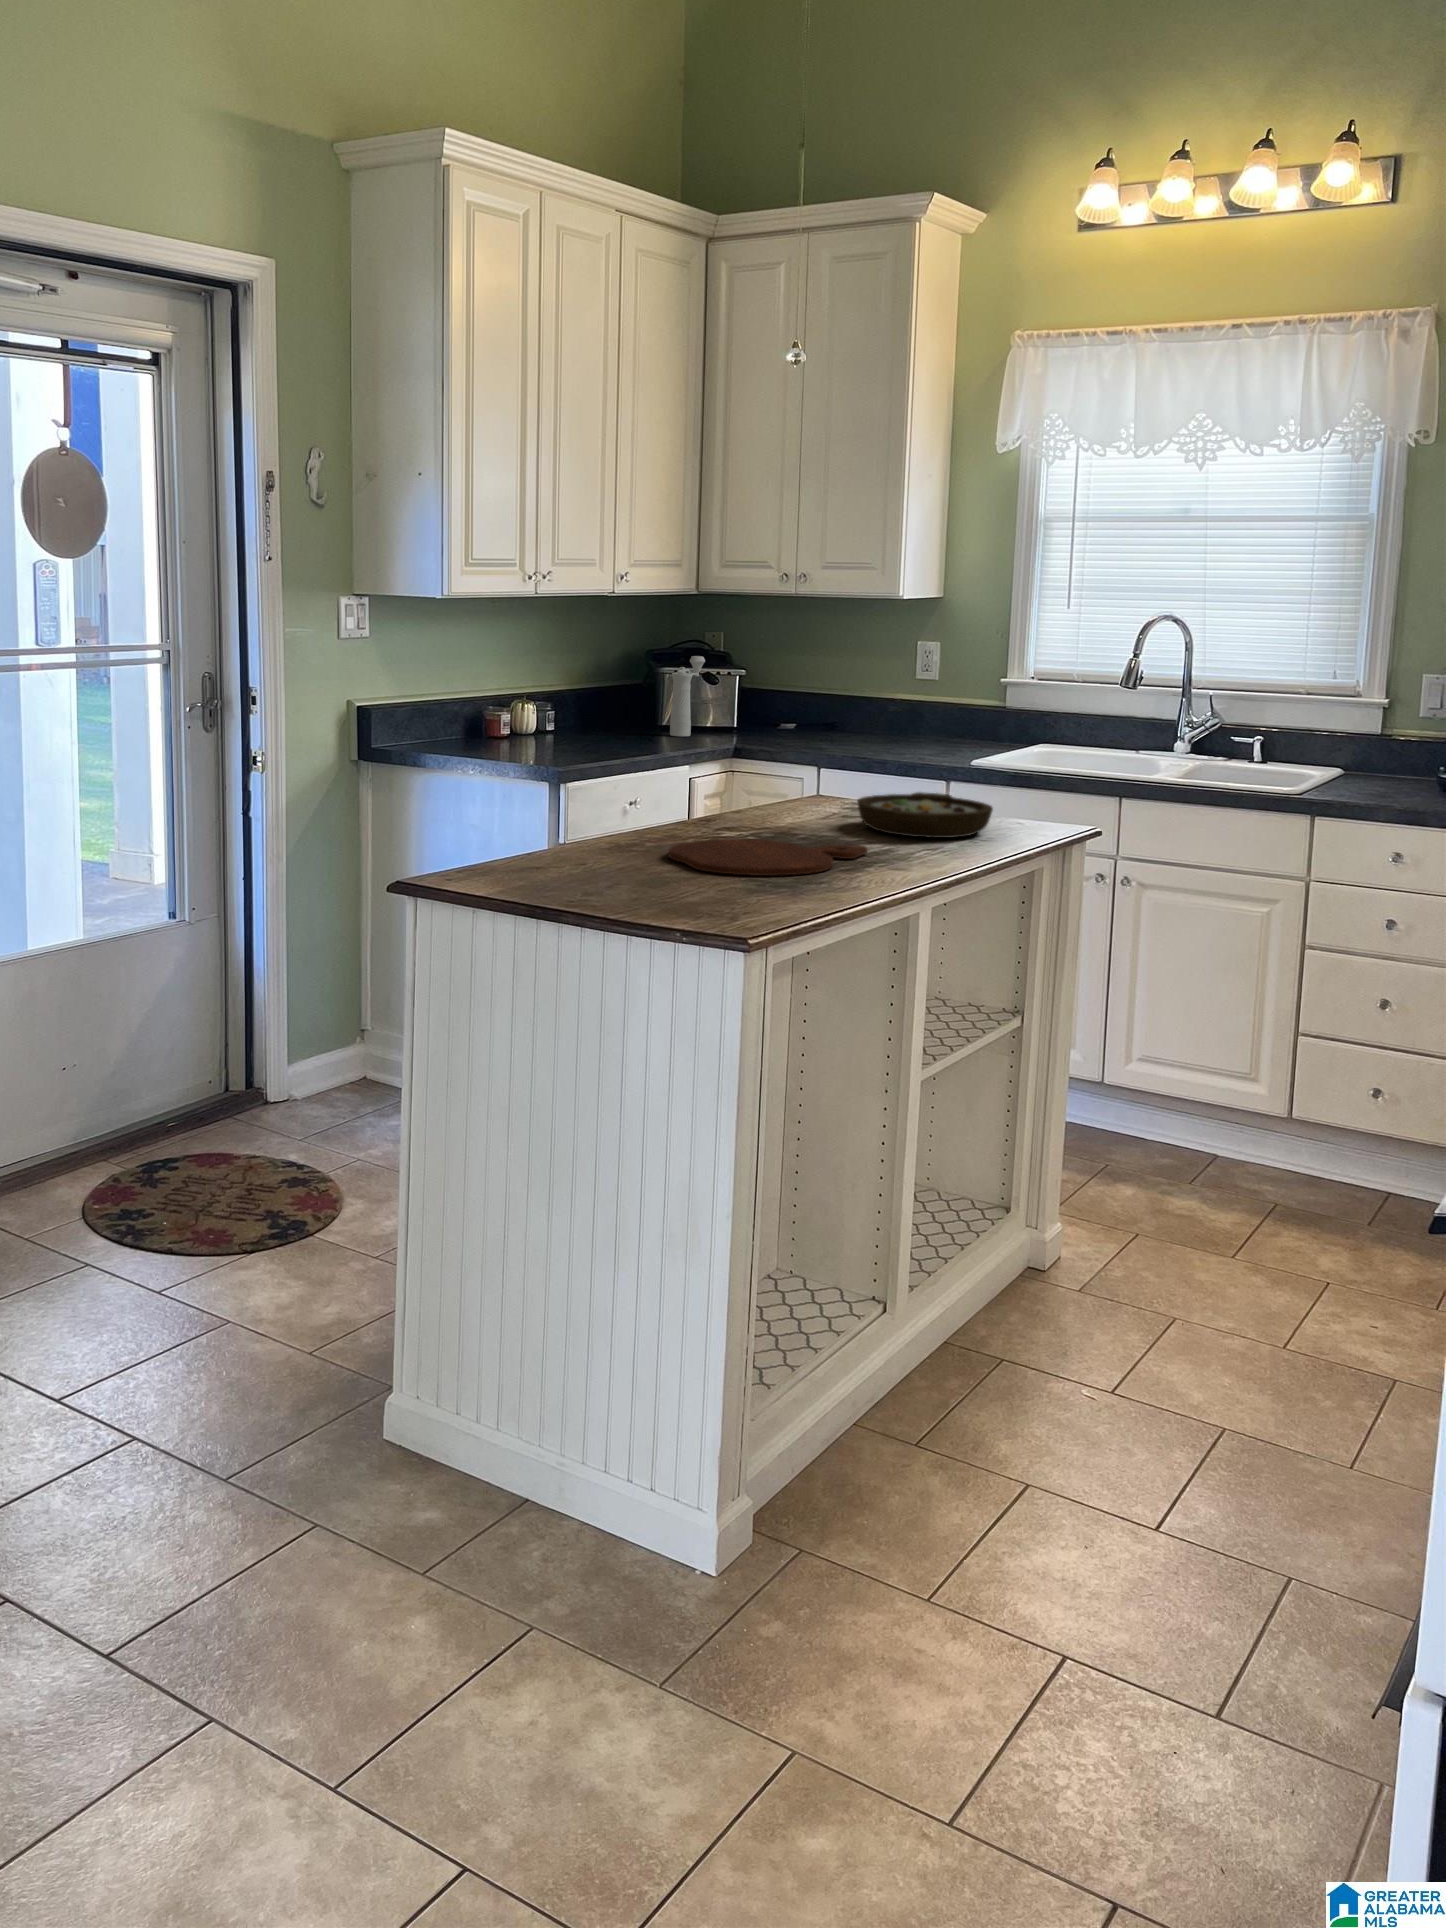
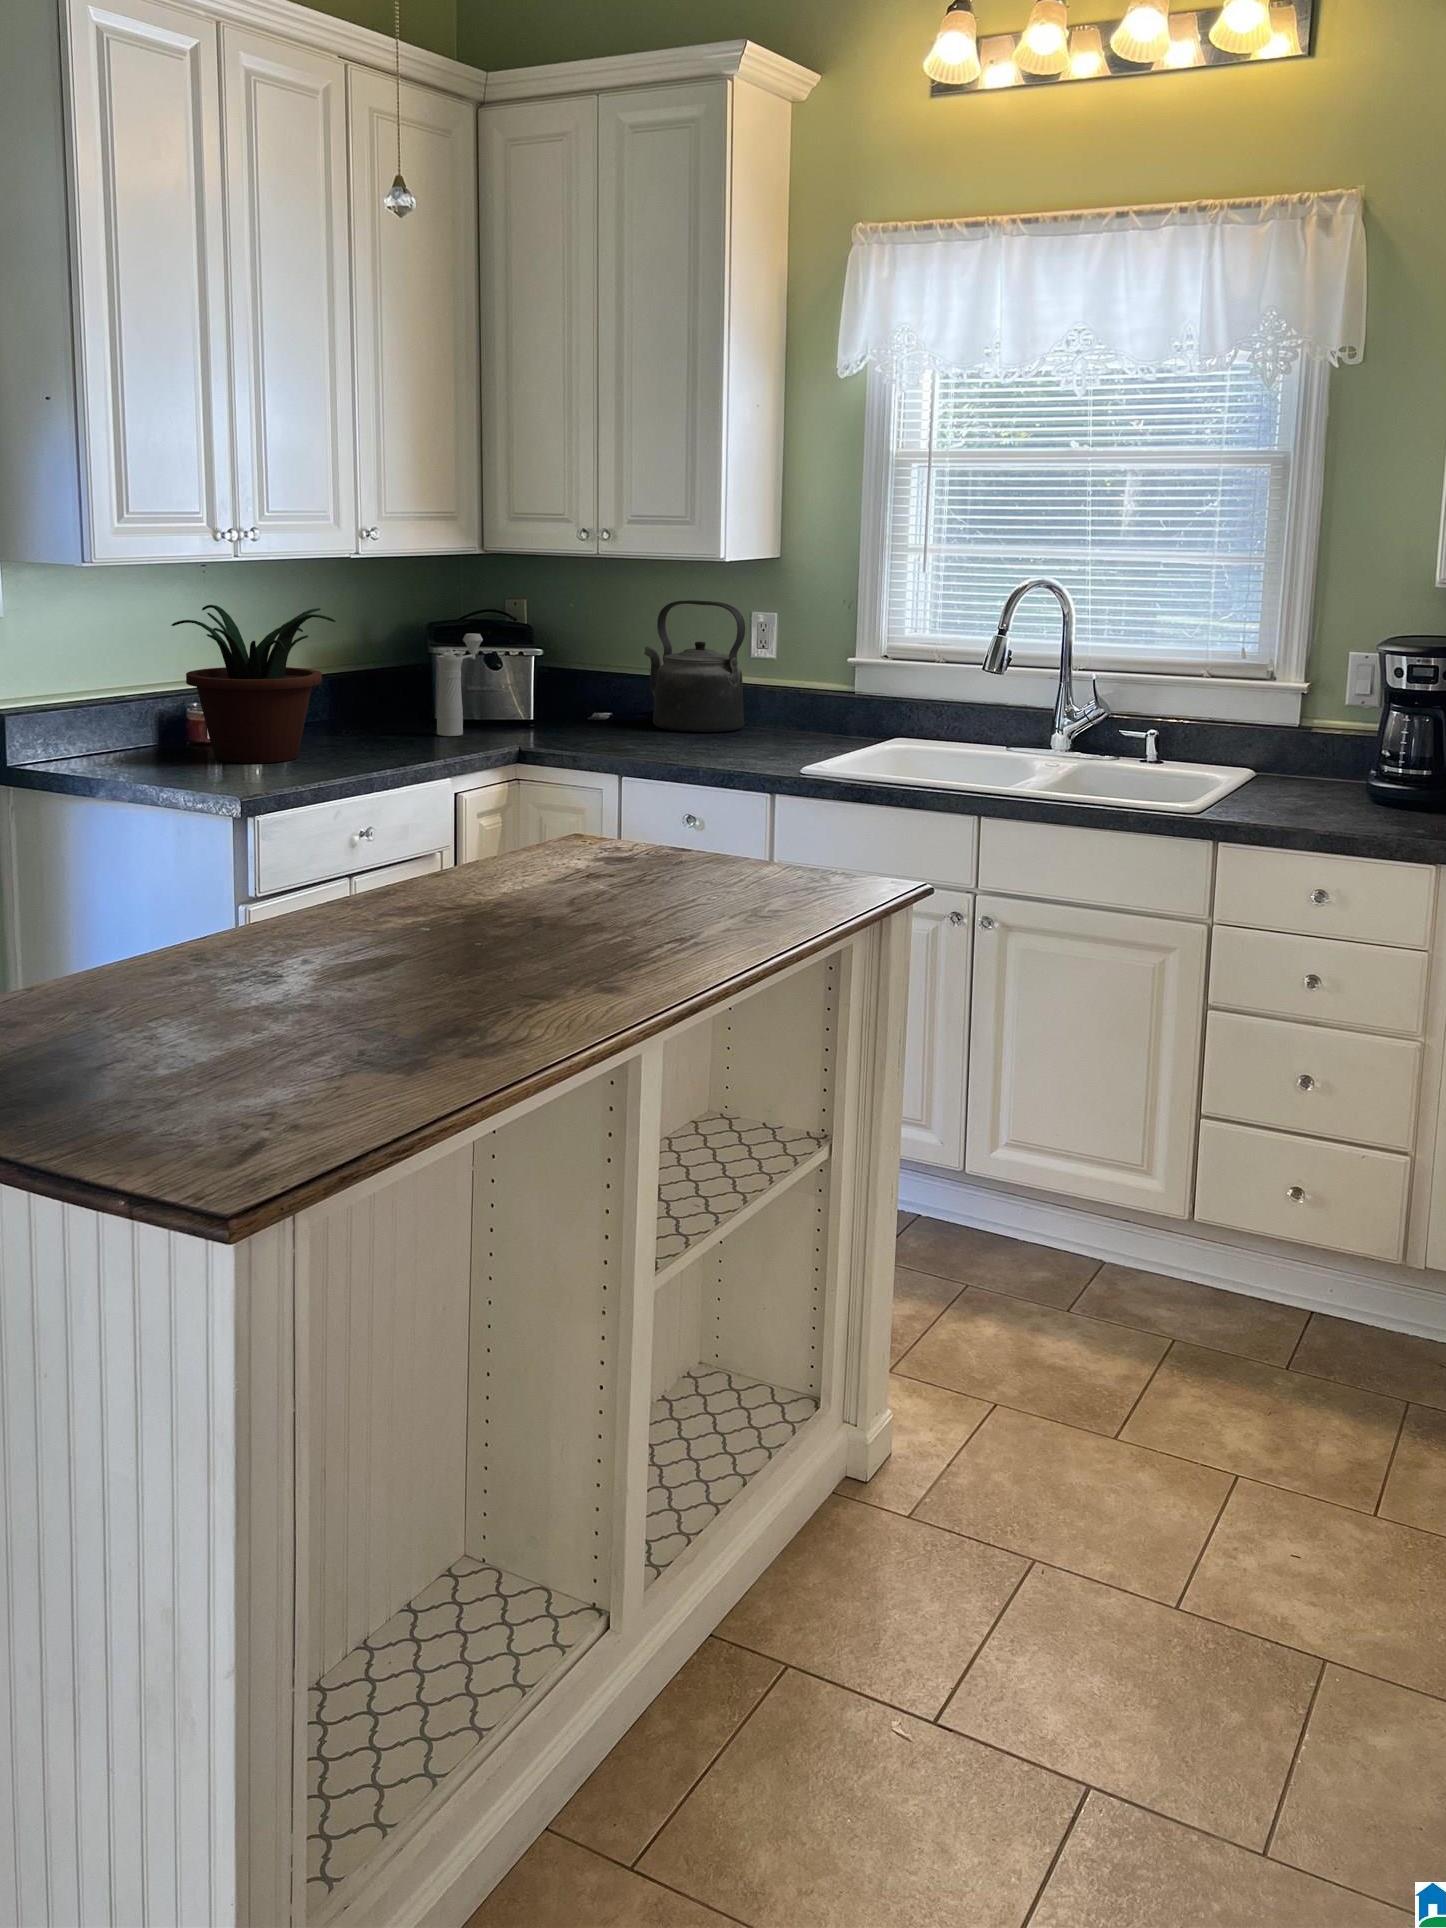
potted plant: none [484,629,608,750] -> present [172,605,336,763]
kettle: none [831,632,917,738] -> present [644,600,745,732]
bowl: present [857,792,993,838] -> none [586,846,780,926]
cutting board: present [669,839,867,876] -> none [253,946,575,1033]

